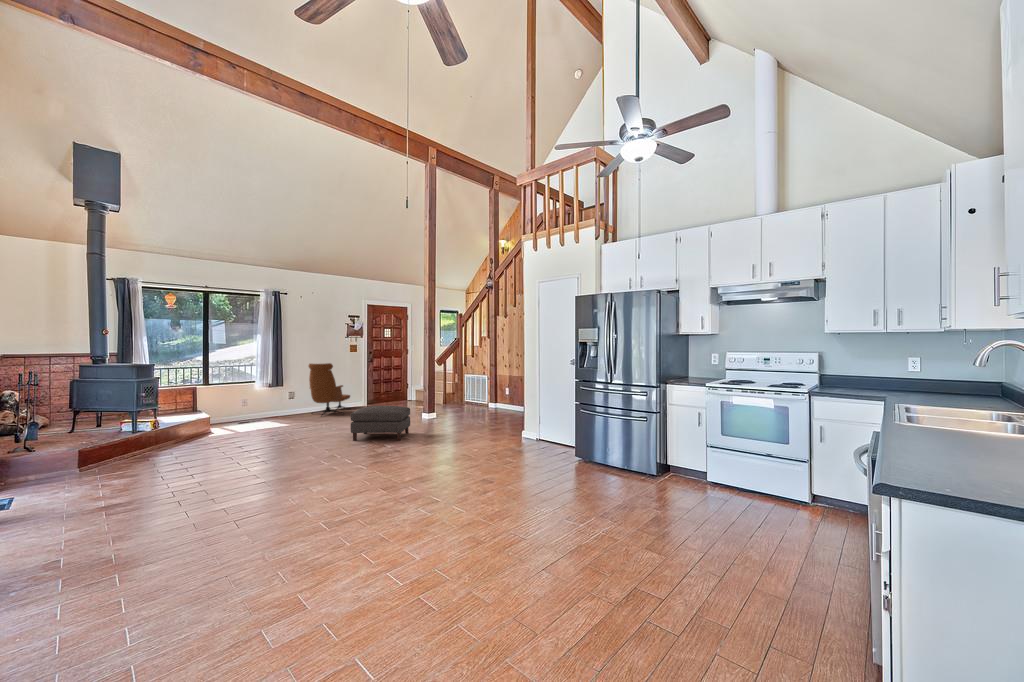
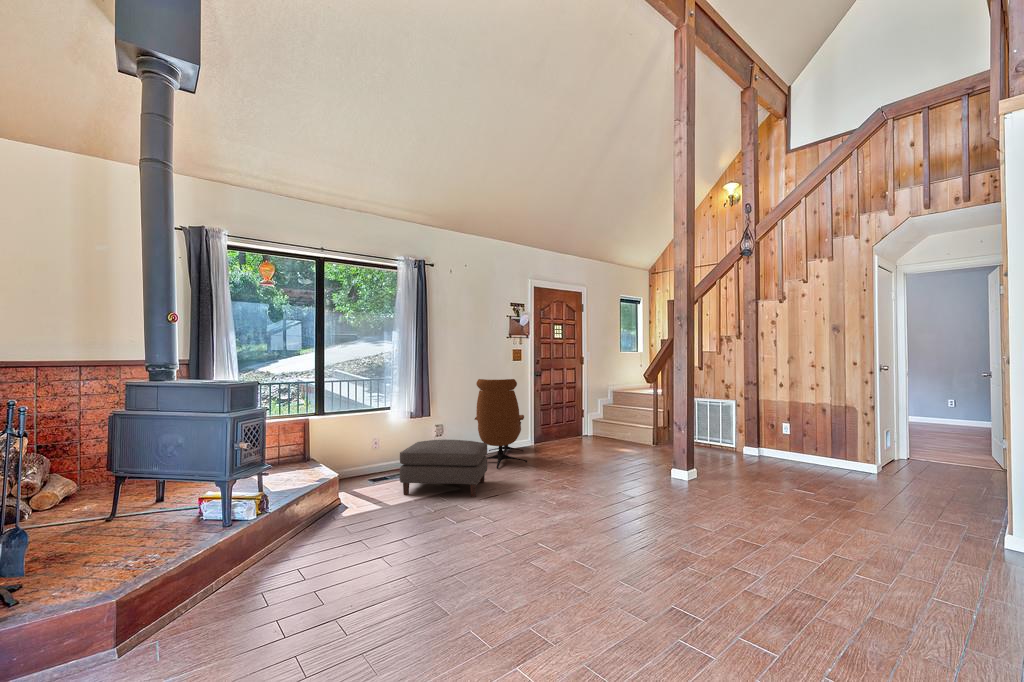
ottoman: present [350,406,410,441] -> present [400,440,488,497]

